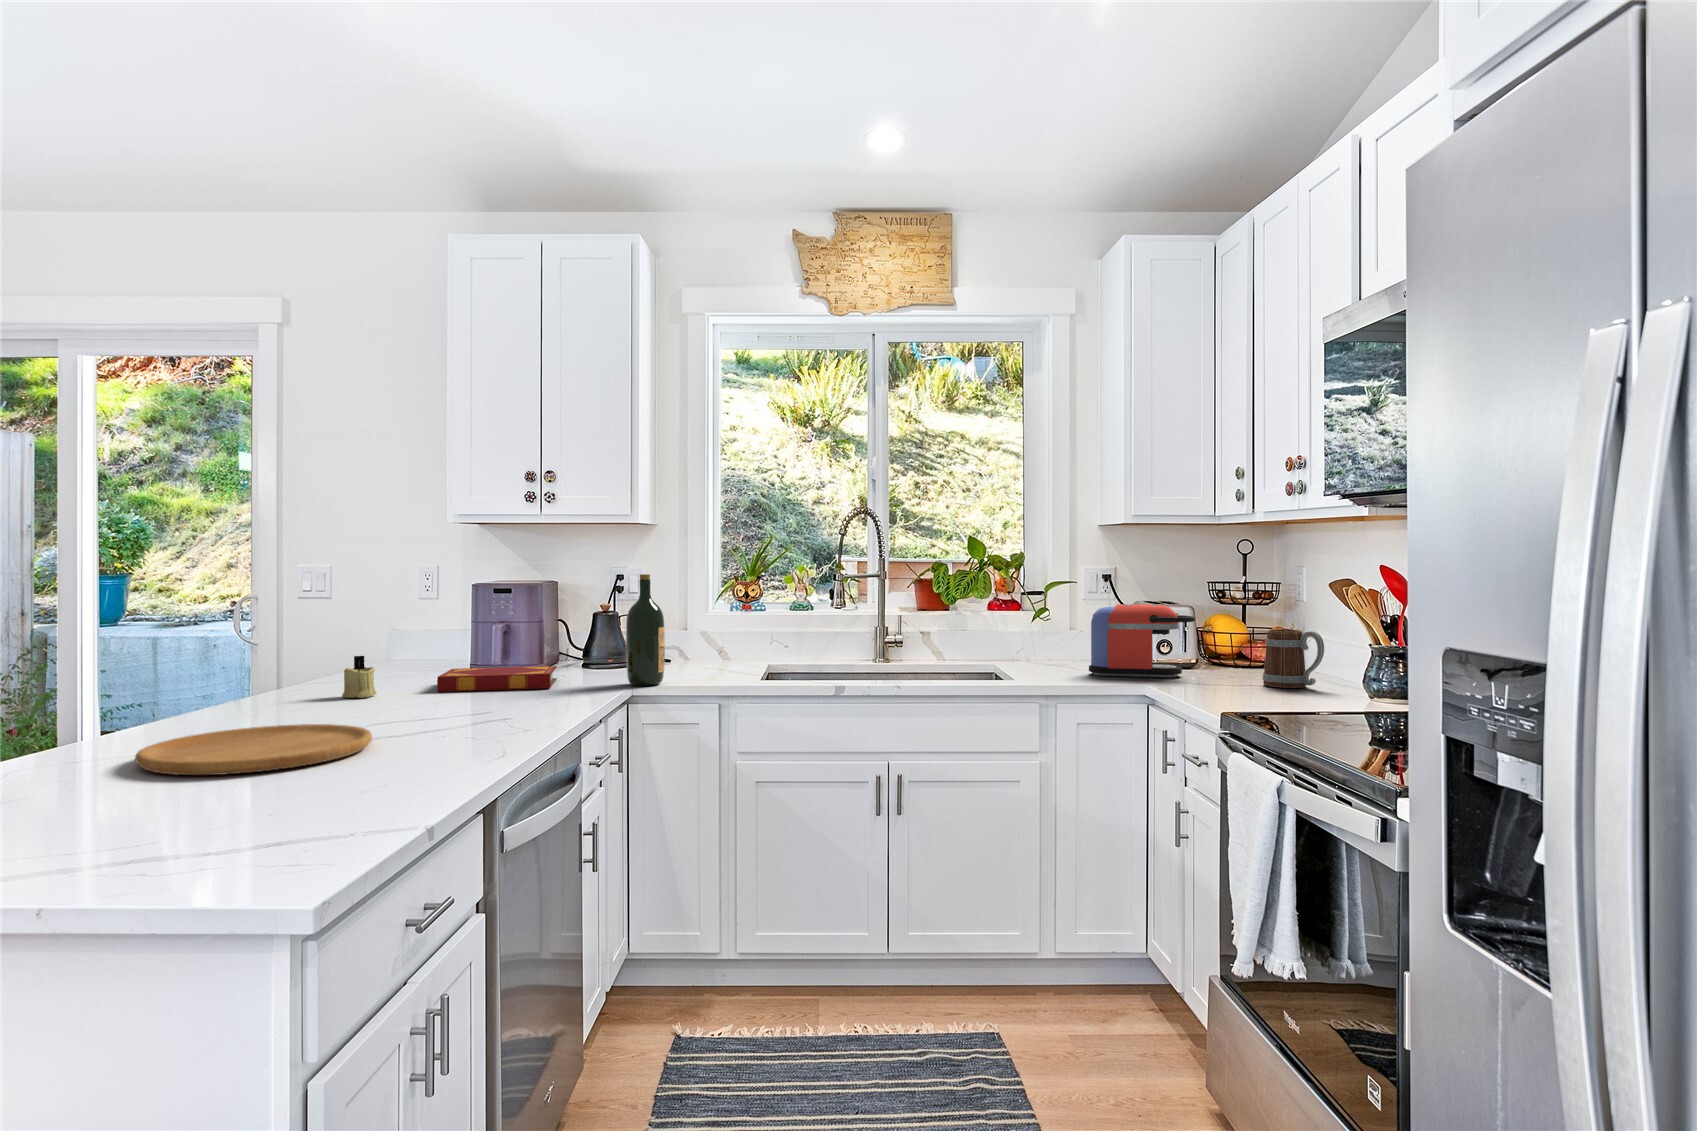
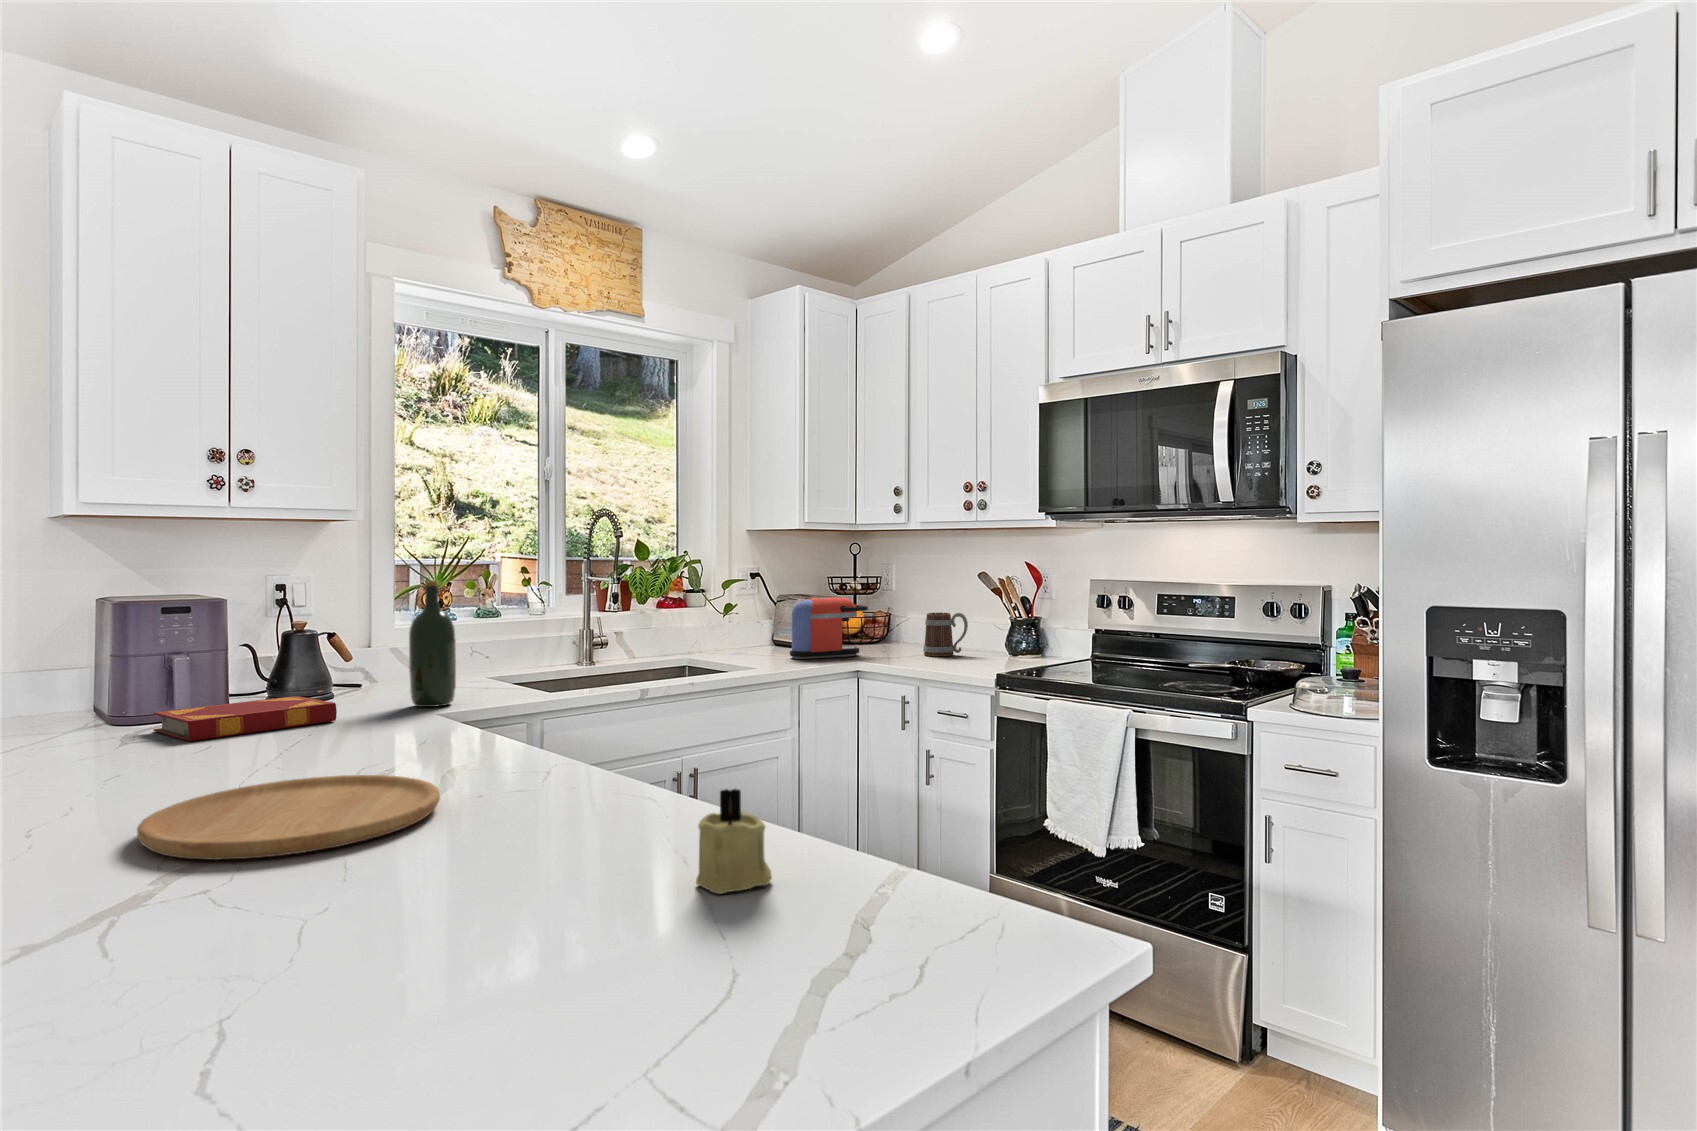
candle: present [342,656,377,698] -> present [696,789,772,894]

